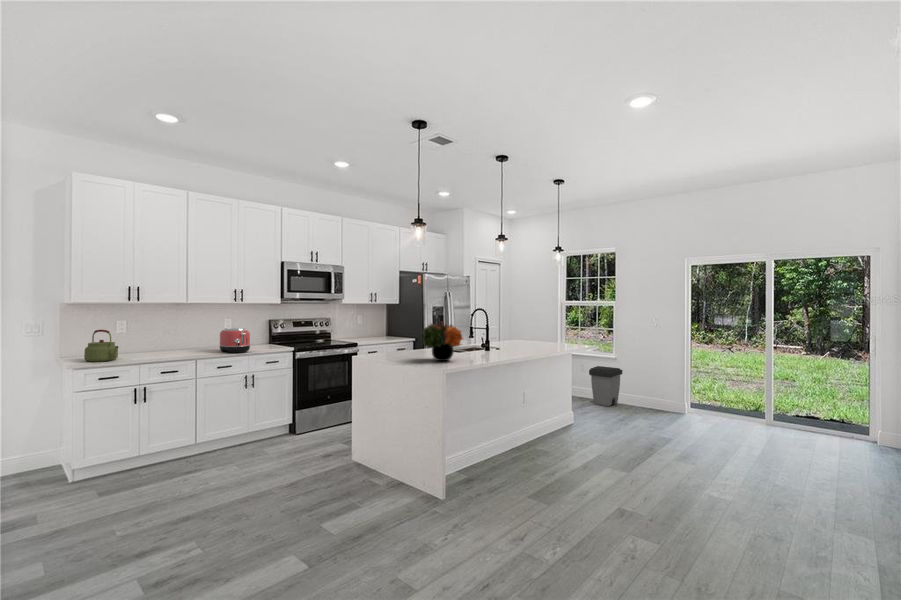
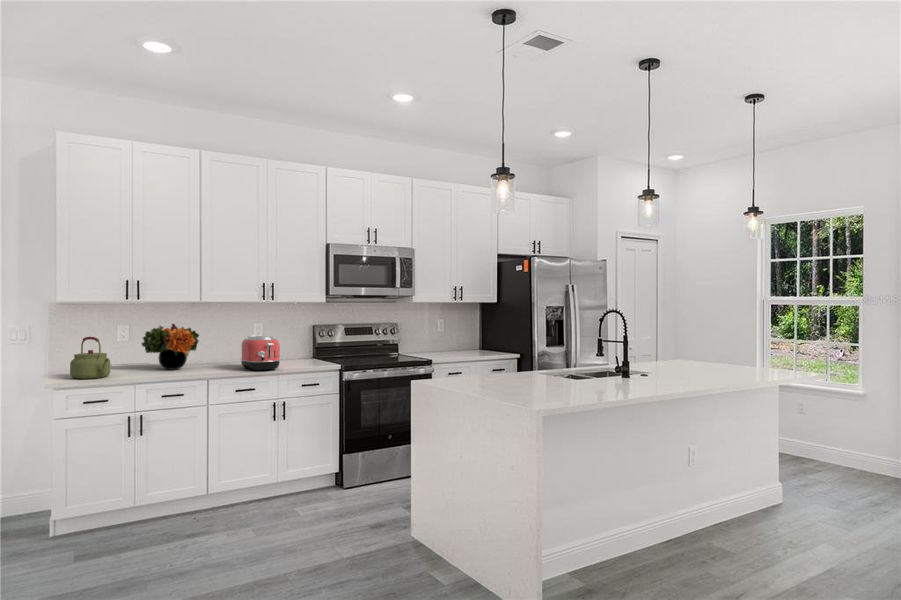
flower arrangement: present [422,322,463,361] -> present [141,324,199,370]
trash can: present [589,366,623,407] -> none [810,406,875,475]

